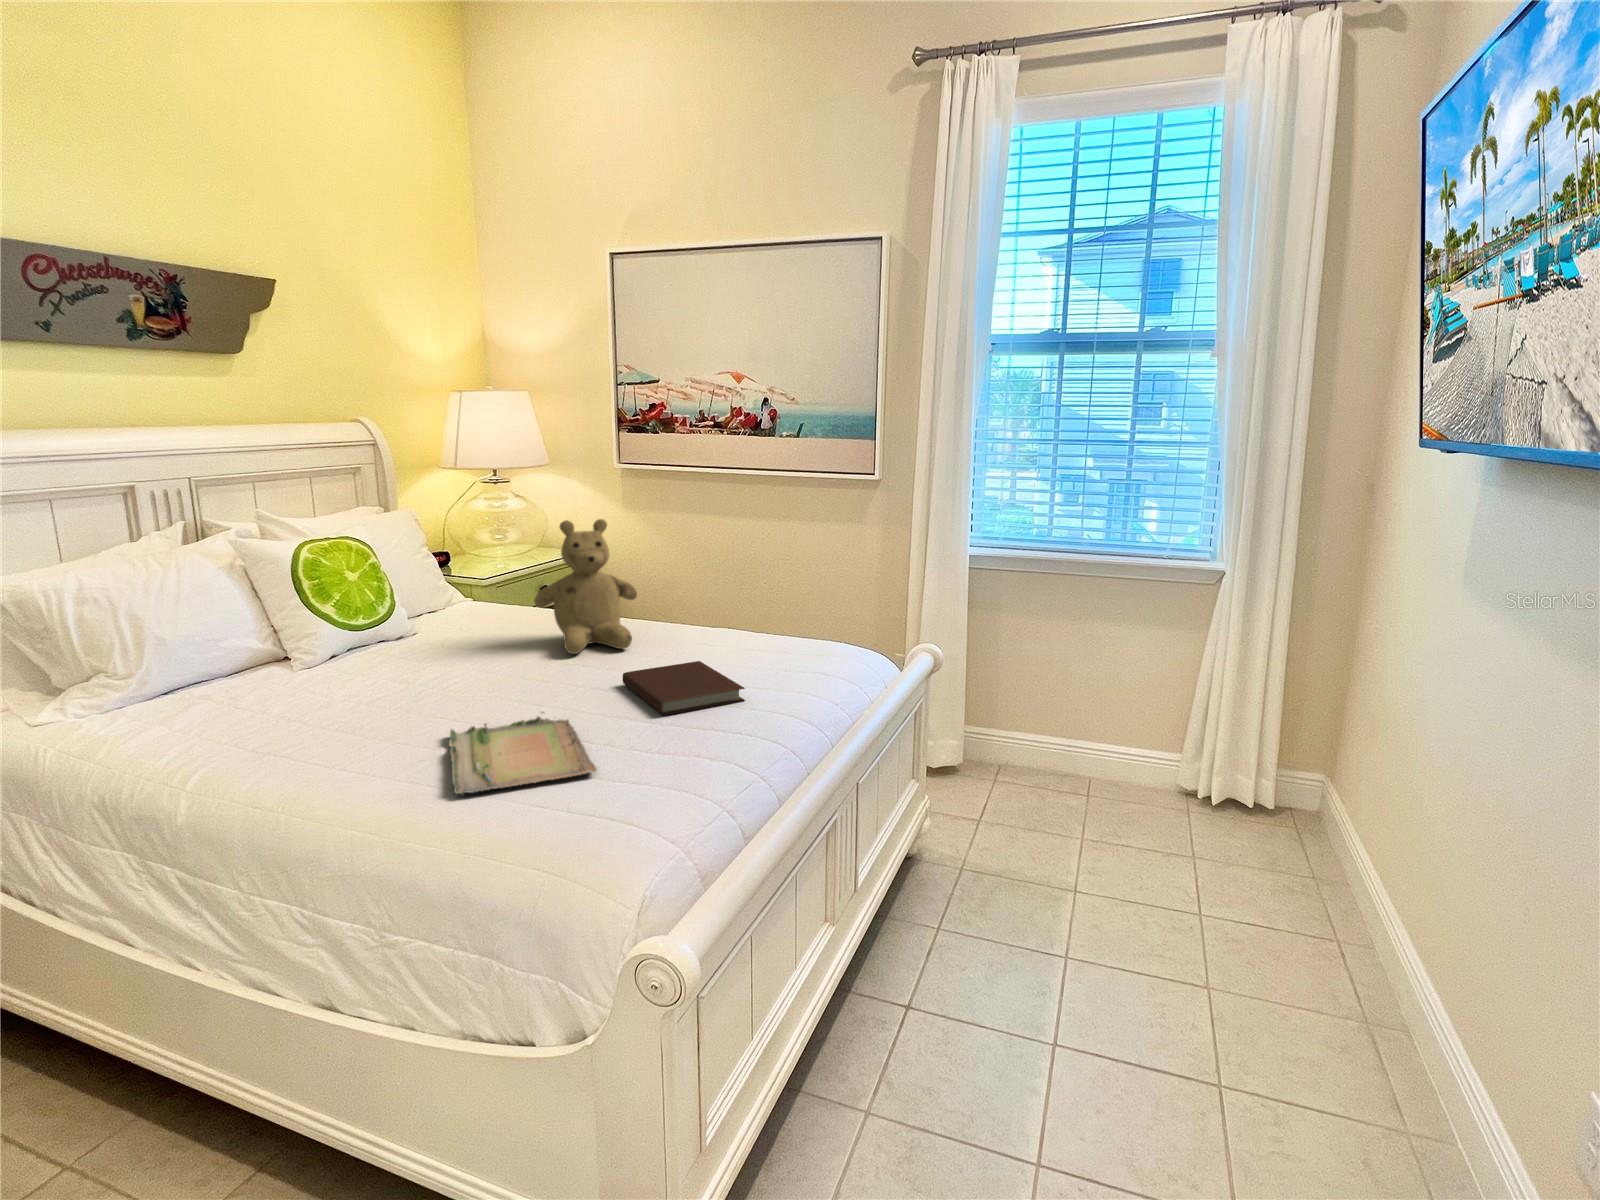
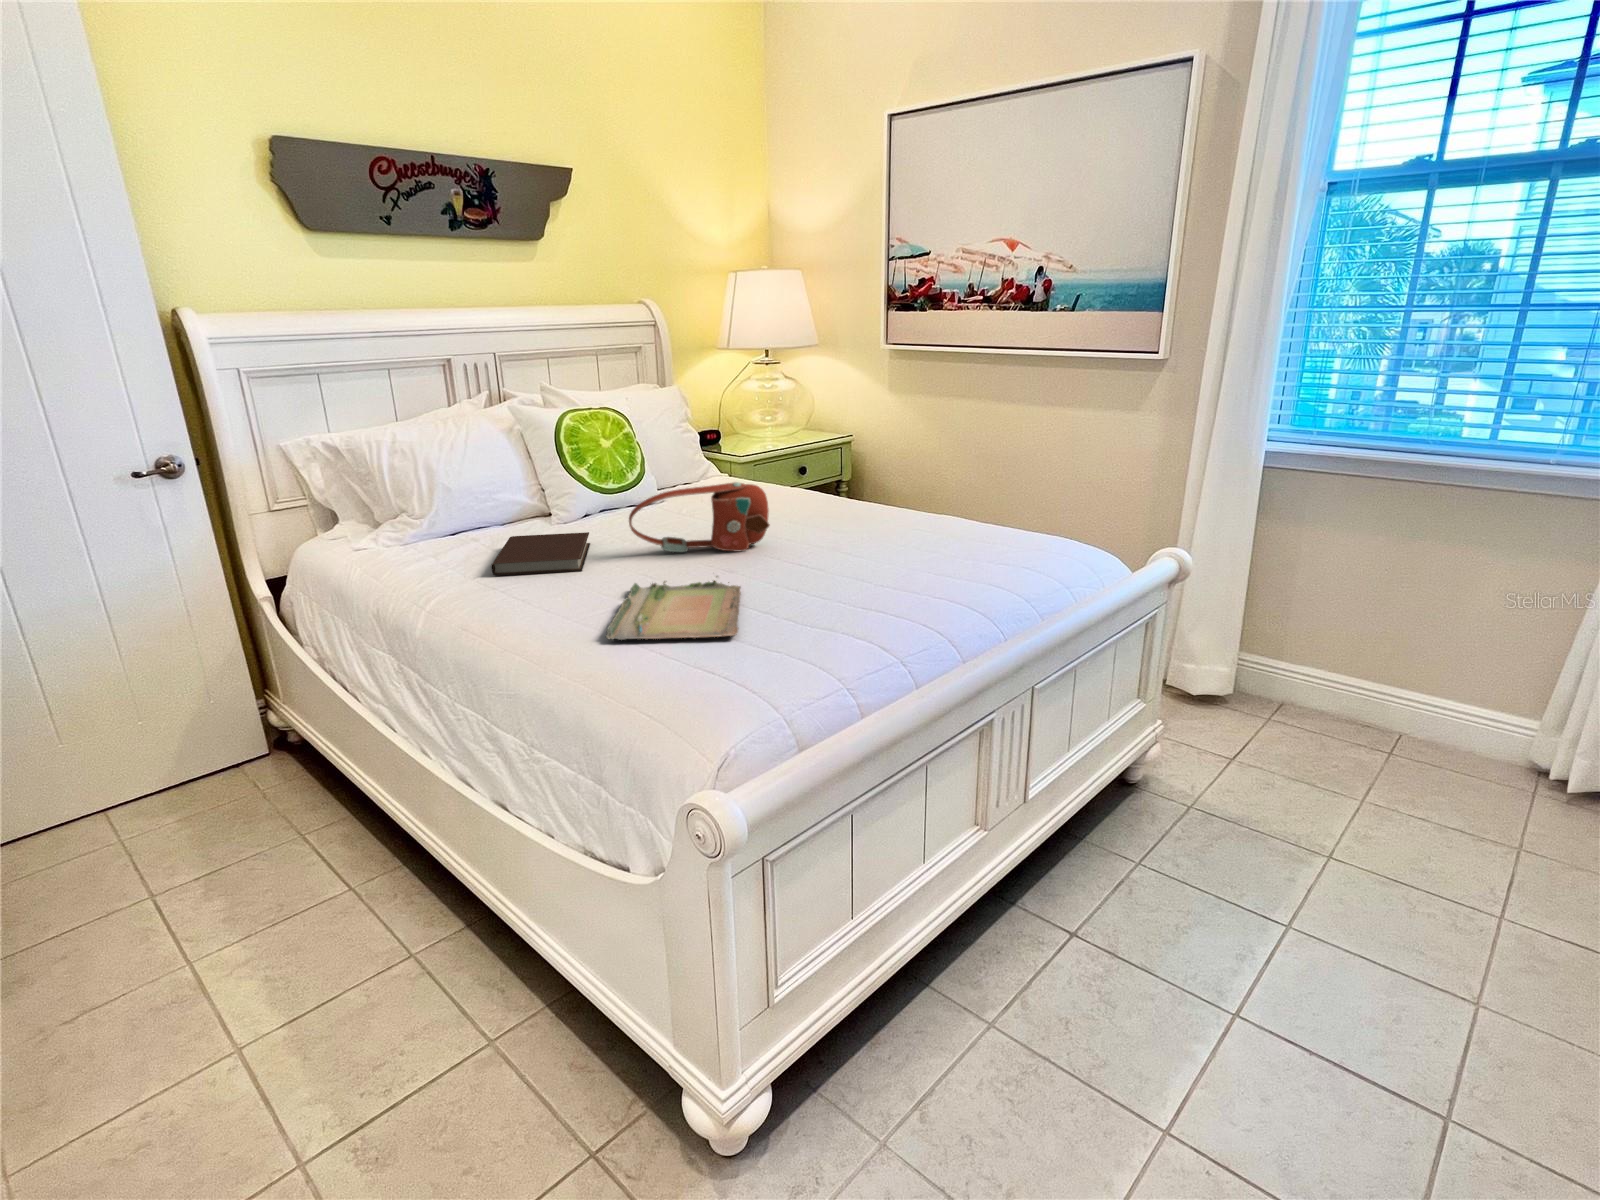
teddy bear: present [534,519,637,654] -> none [755,393,856,528]
handbag: none [419,612,574,690] -> present [629,482,770,552]
notebook: present [623,661,745,715] -> present [491,532,590,575]

